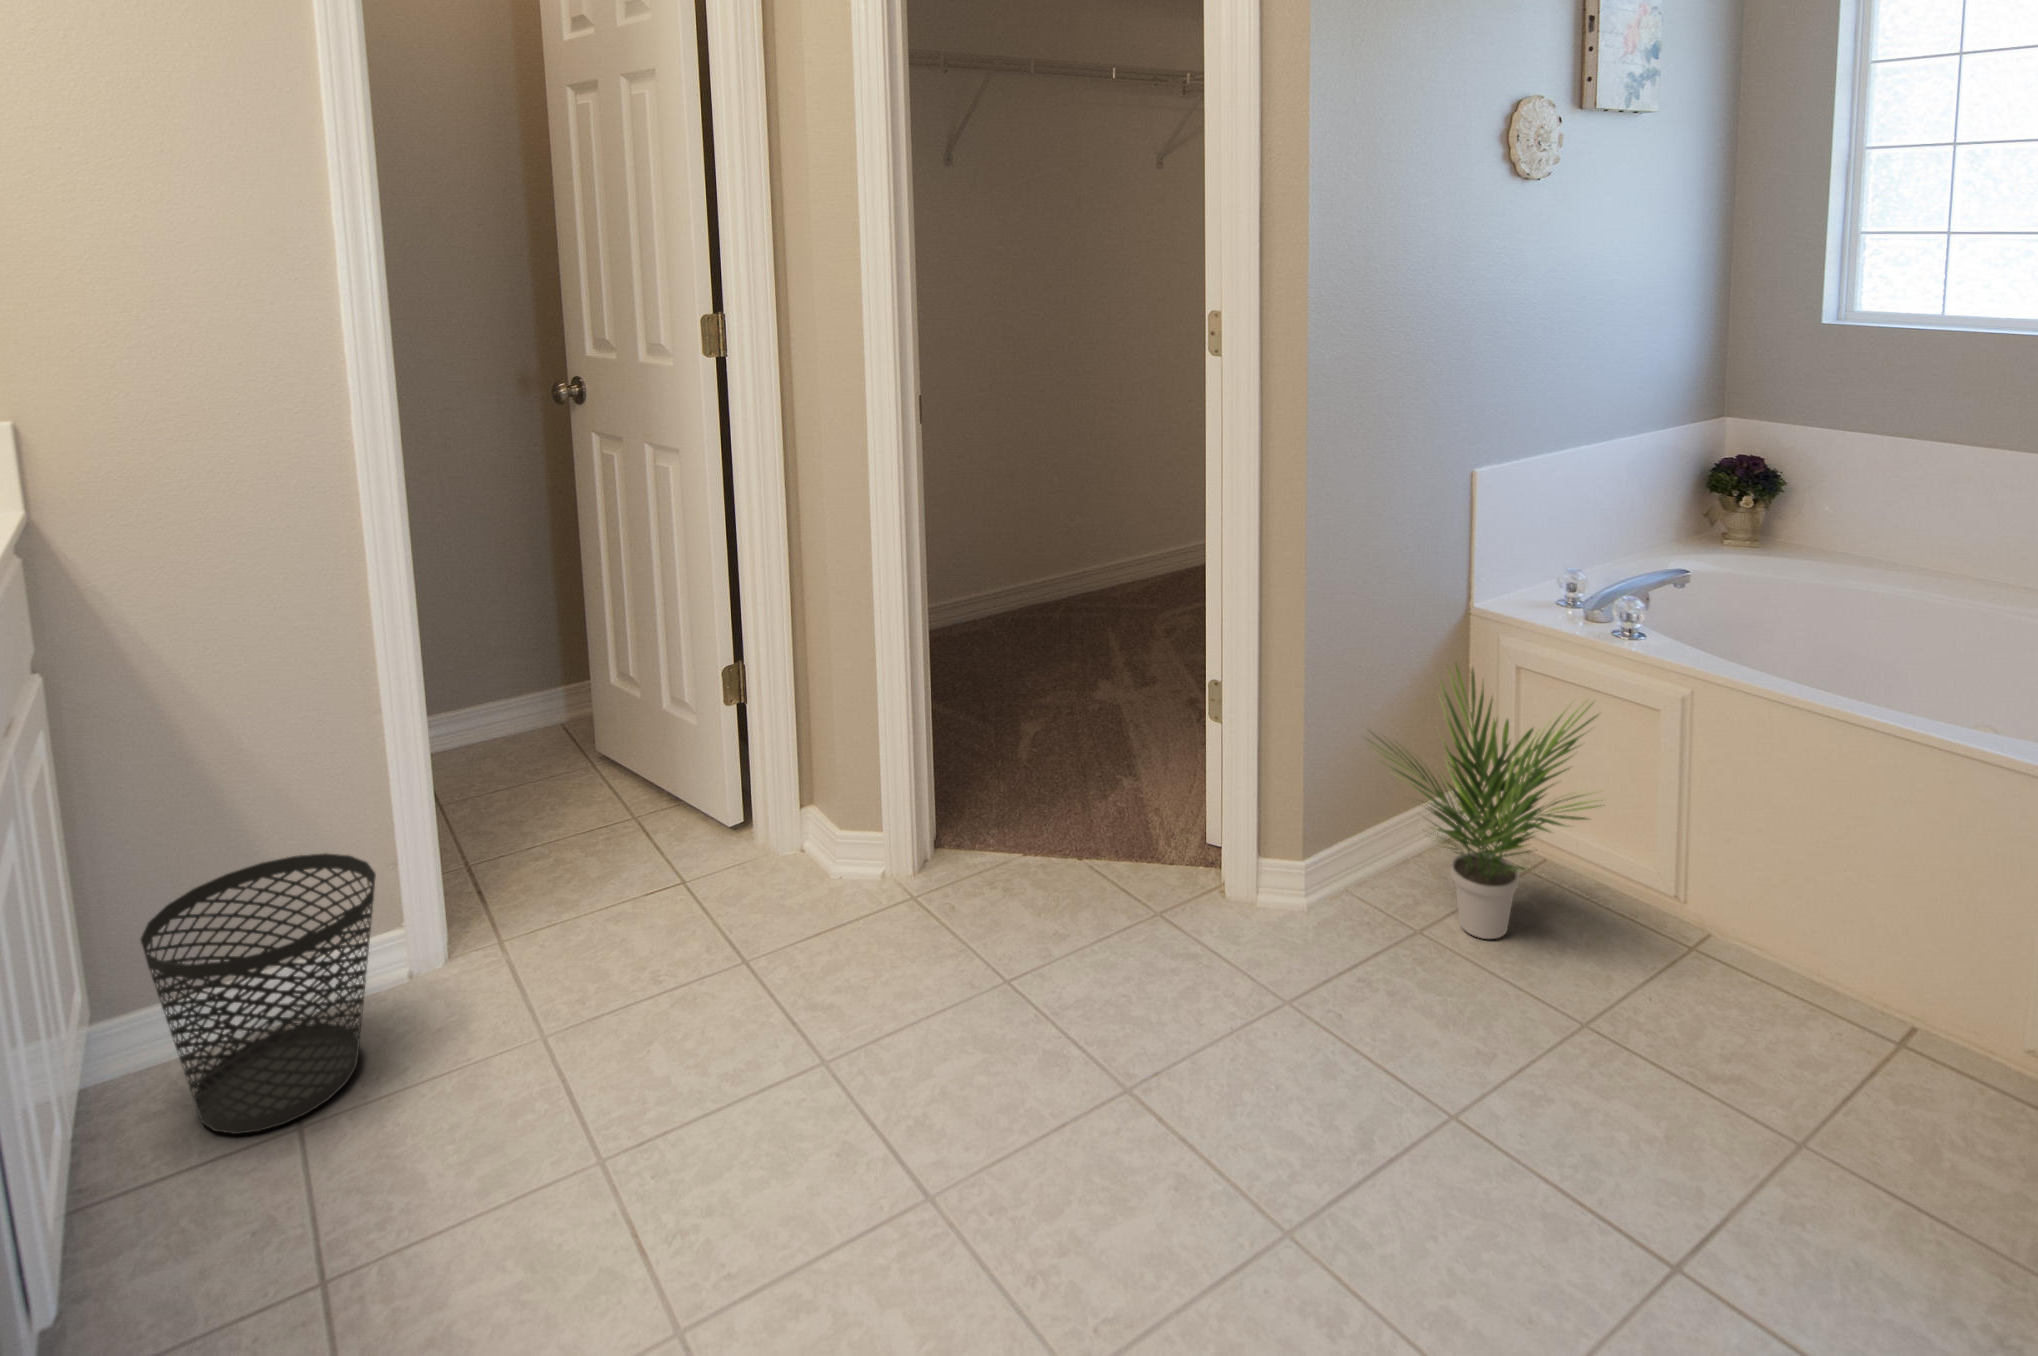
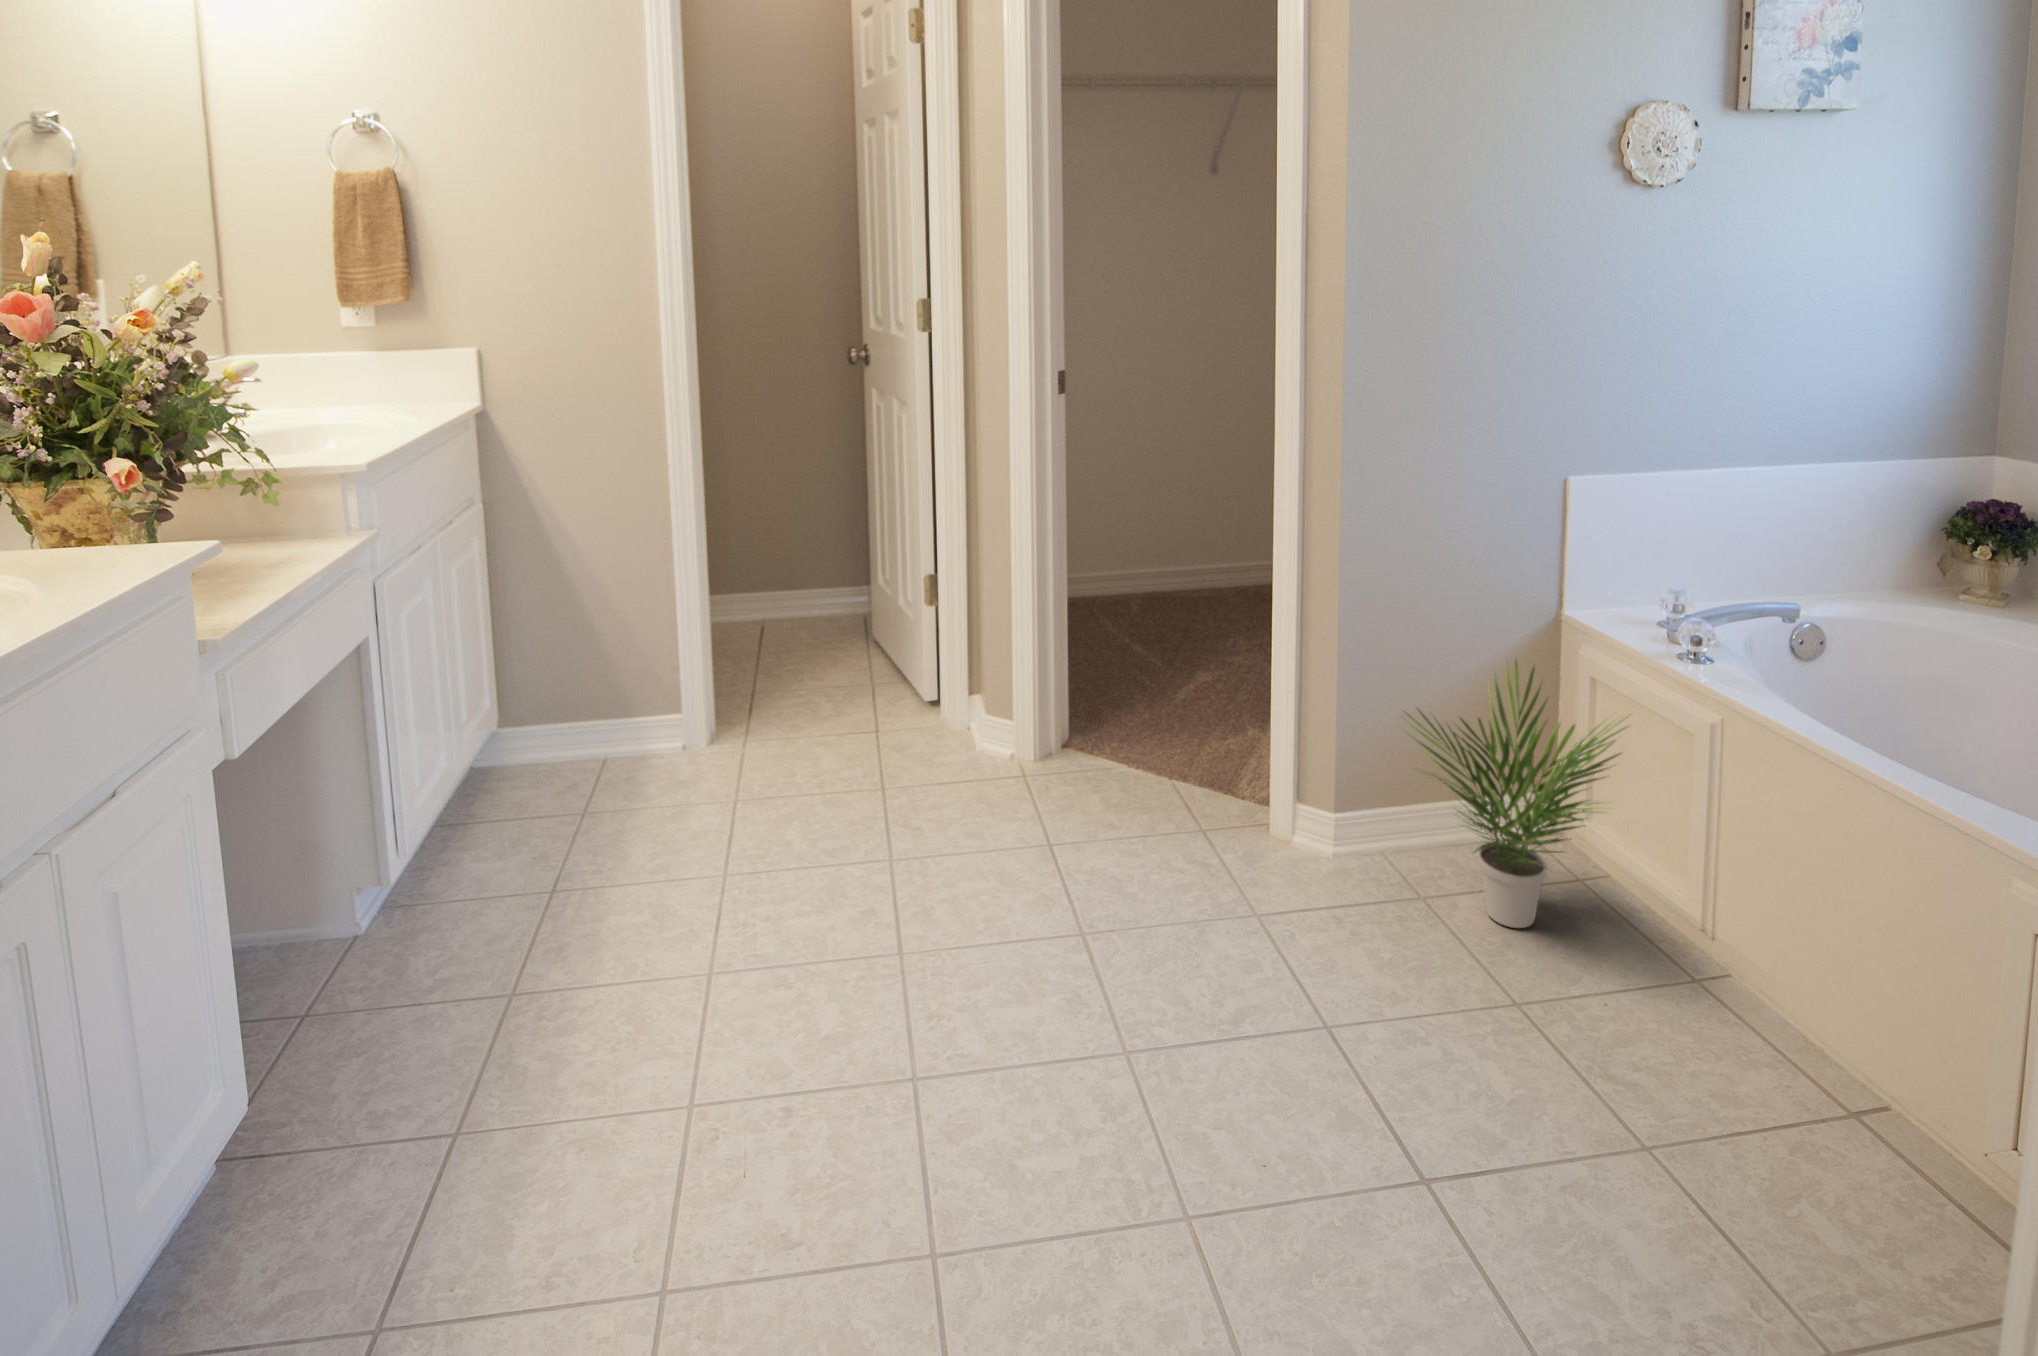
wastebasket: present [140,854,376,1134] -> none [515,646,649,813]

